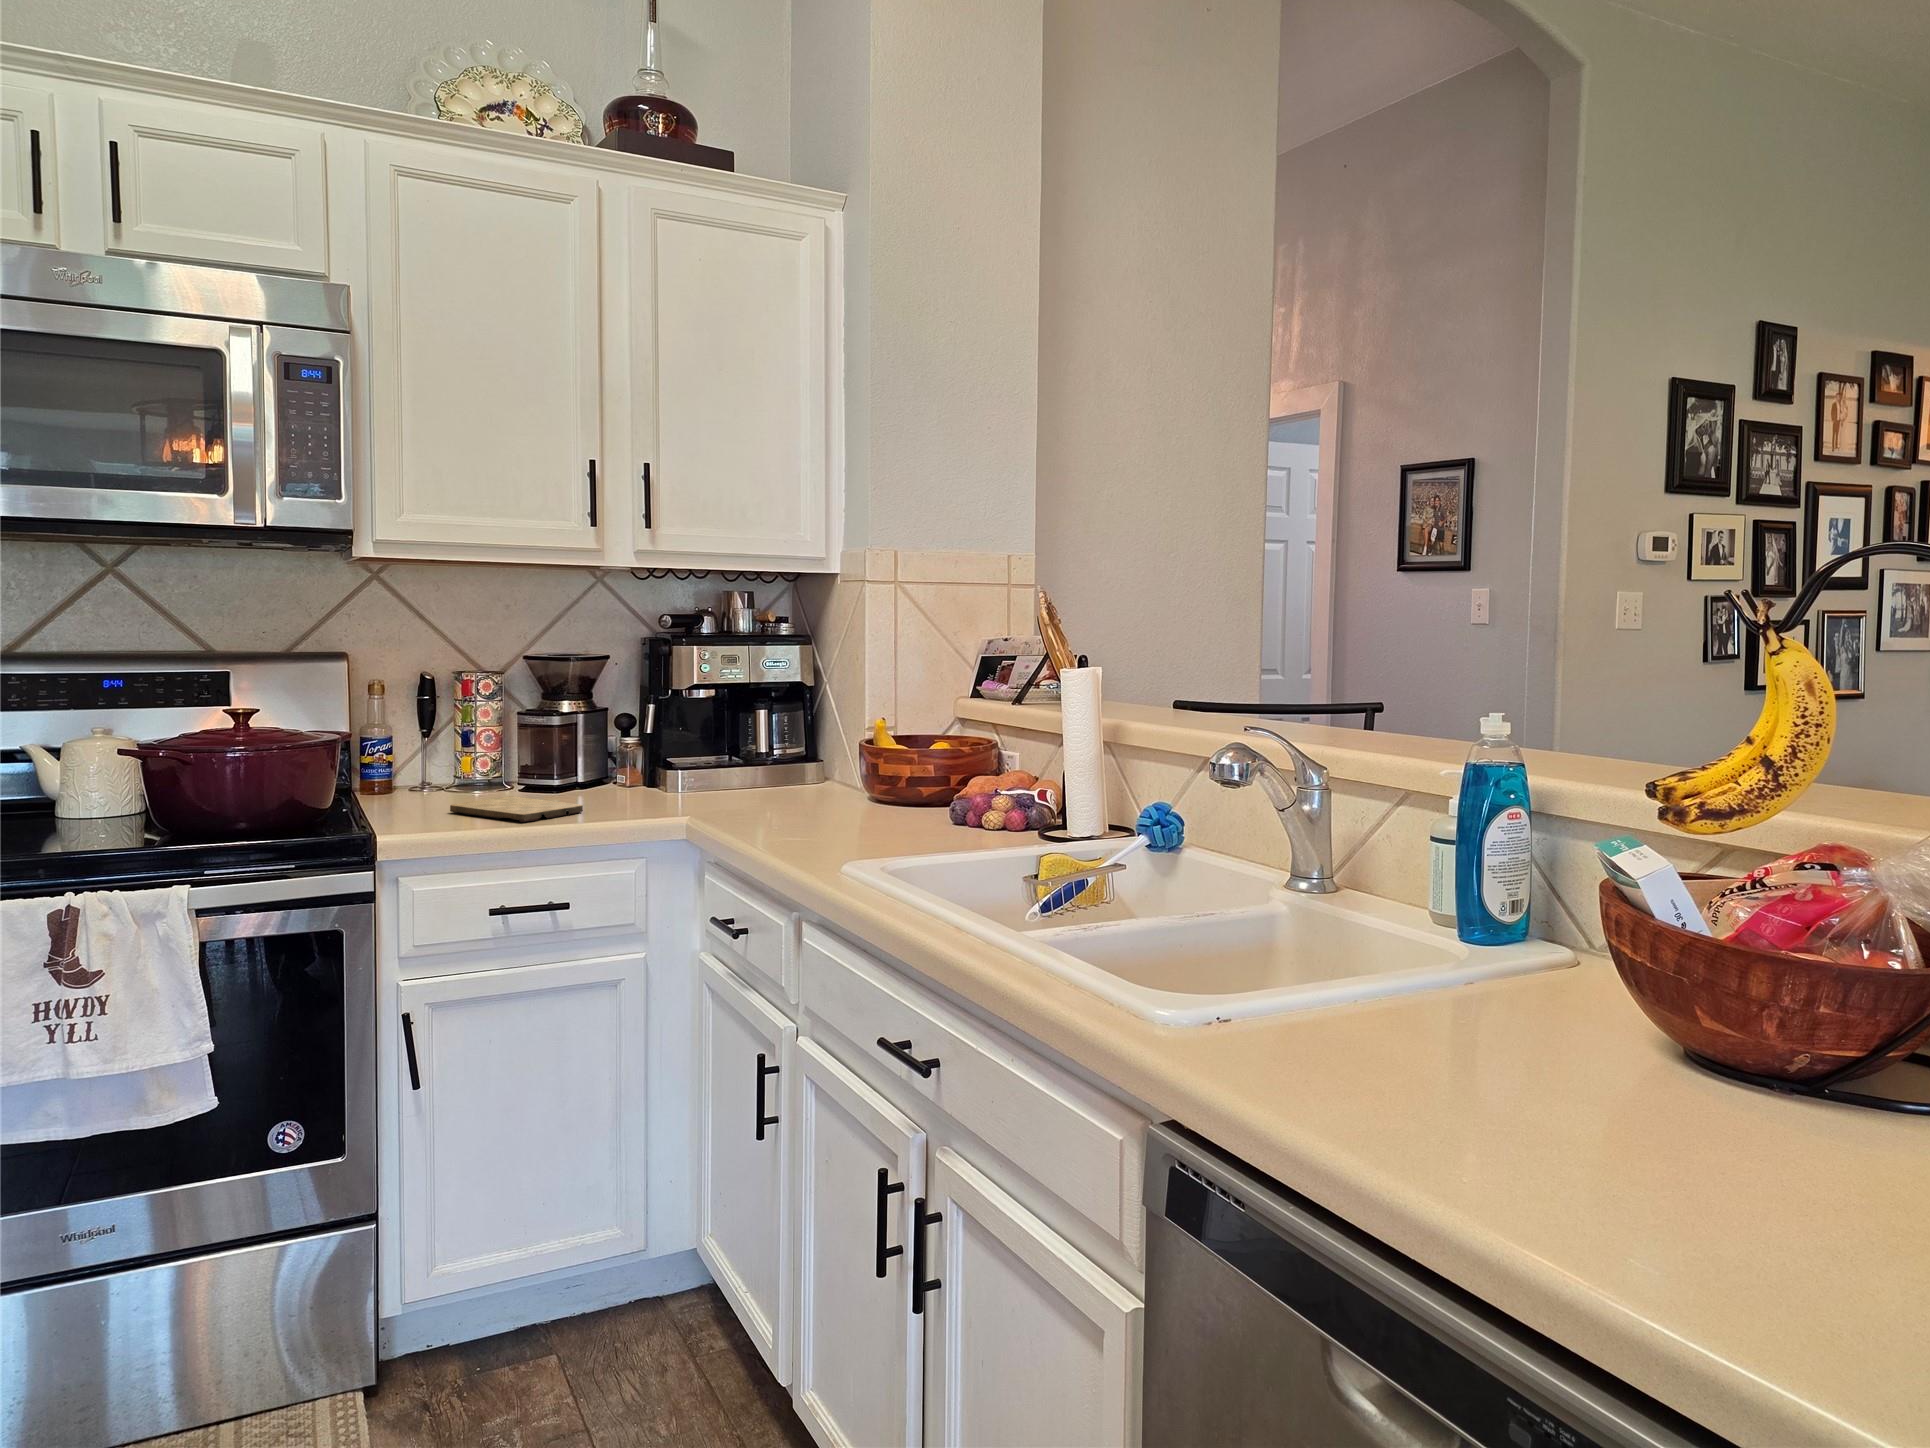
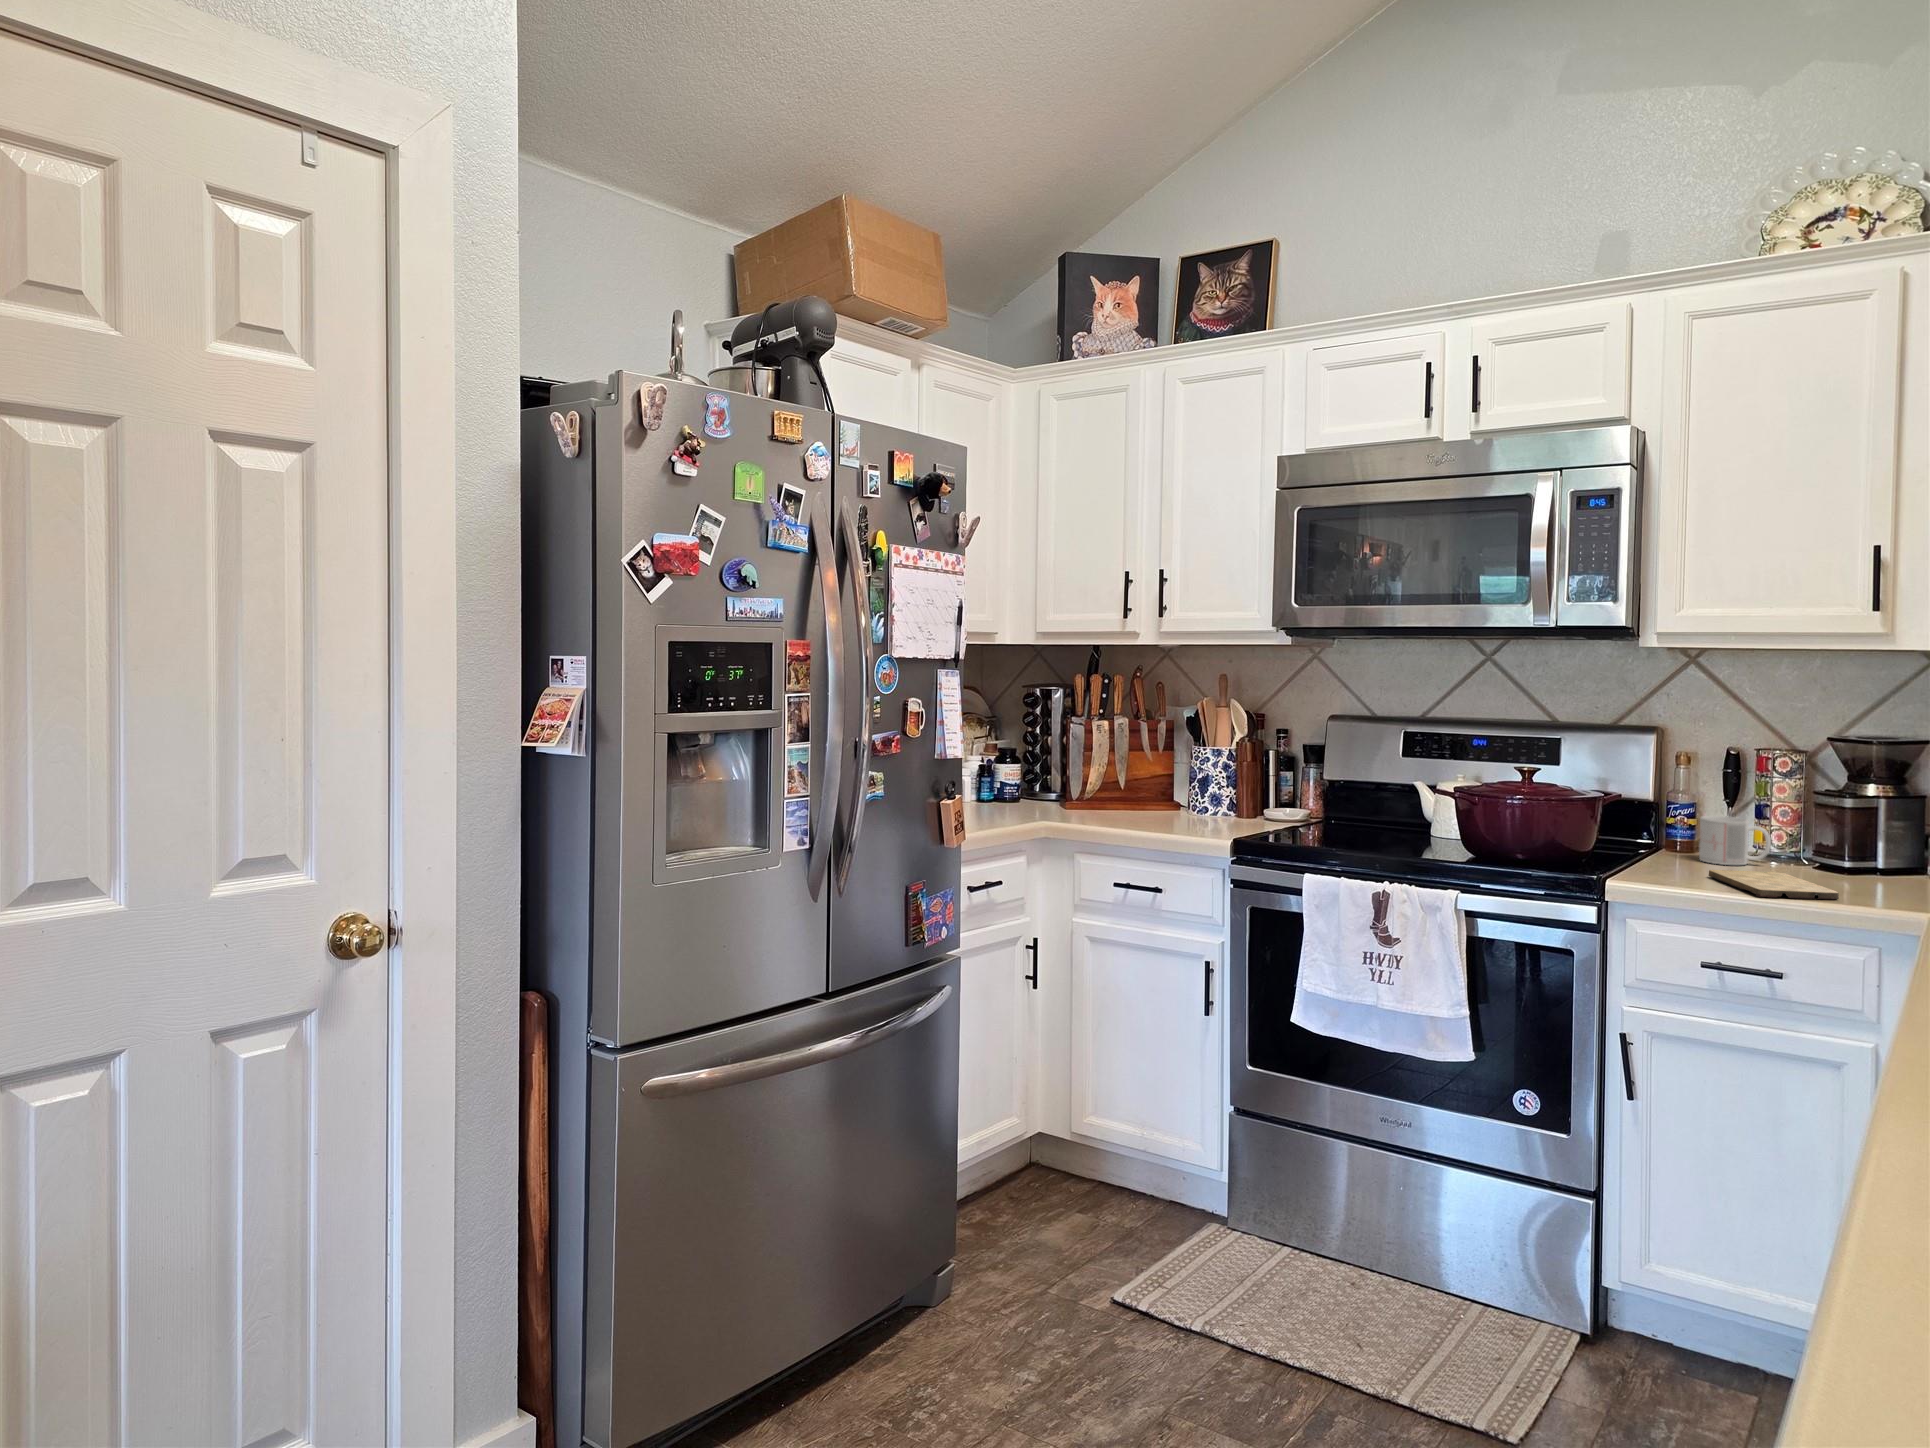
mug: none [413,747,484,800] -> present [1699,816,1771,865]

